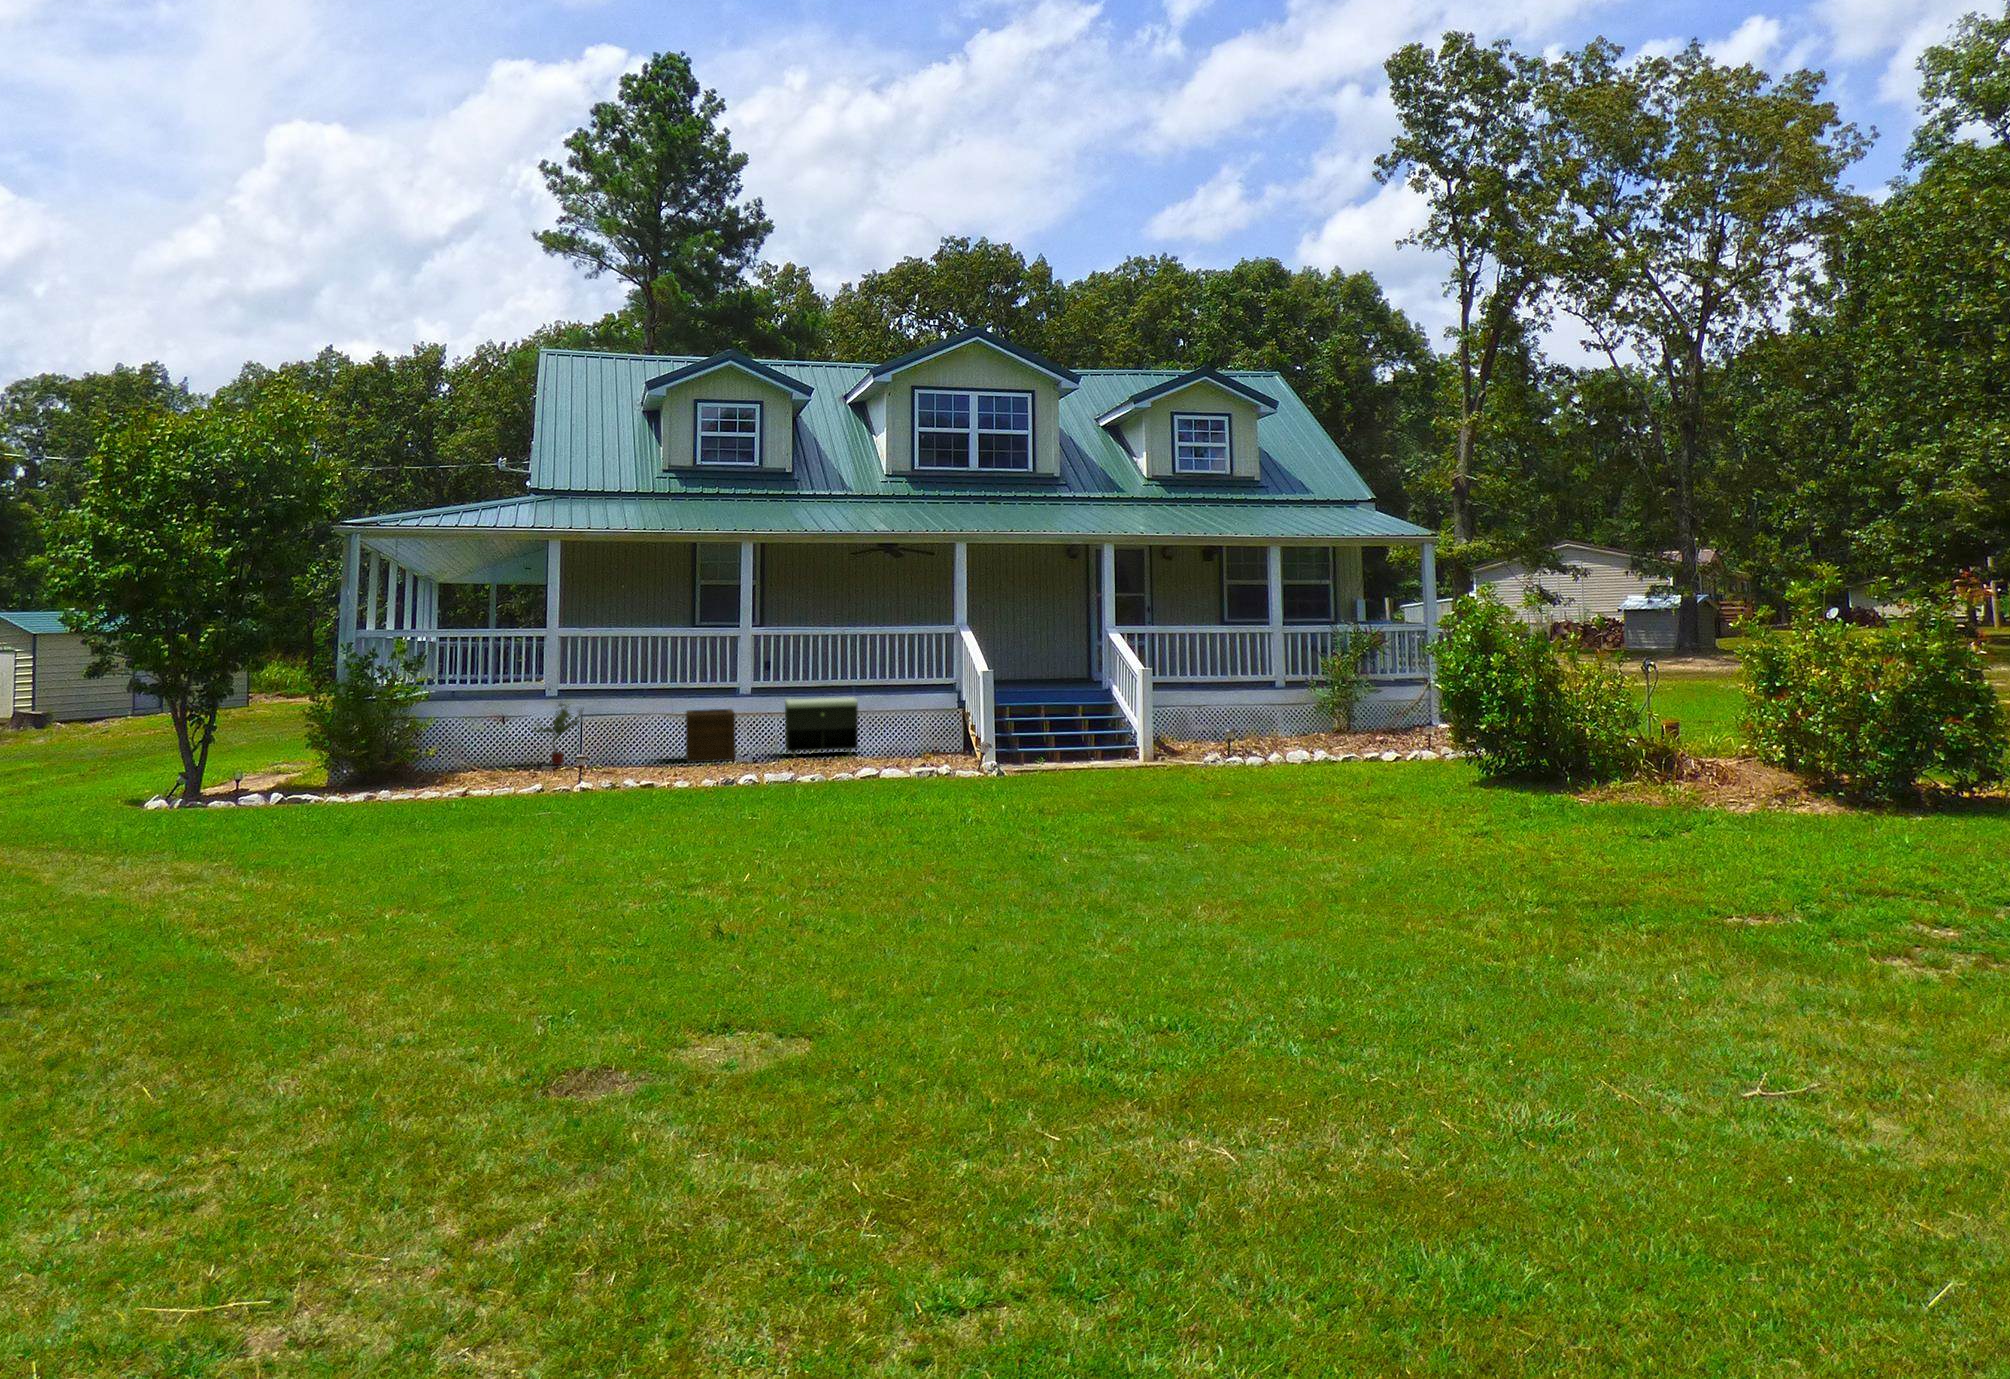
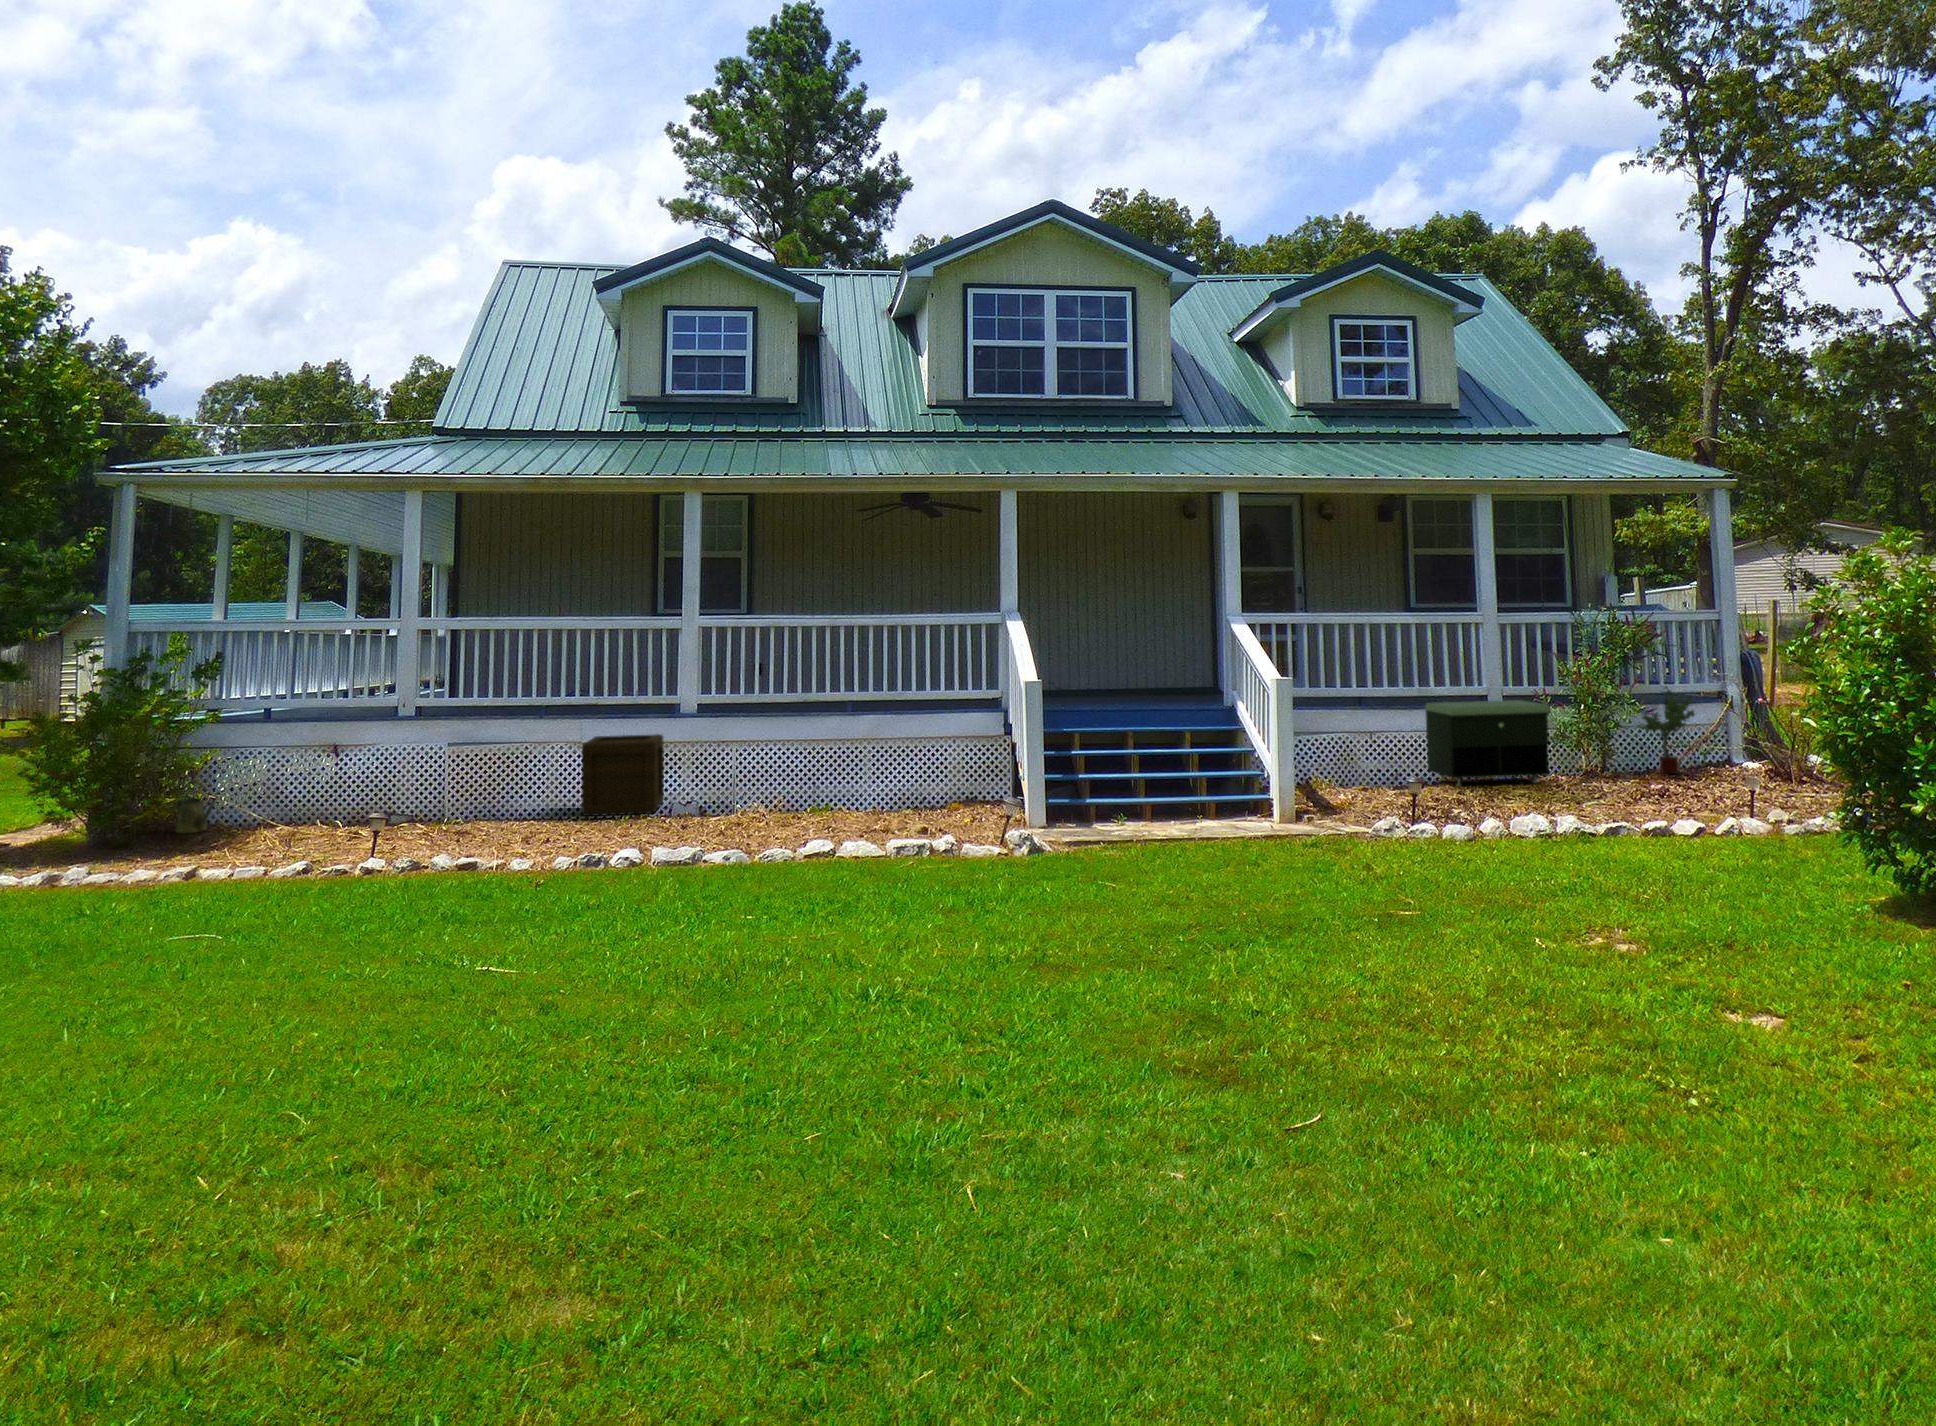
storage bench: present [785,697,858,757] -> present [1425,700,1550,786]
potted tree: present [532,701,584,765] -> present [1638,687,1695,774]
watering can: none [411,750,446,776] -> present [176,796,218,833]

